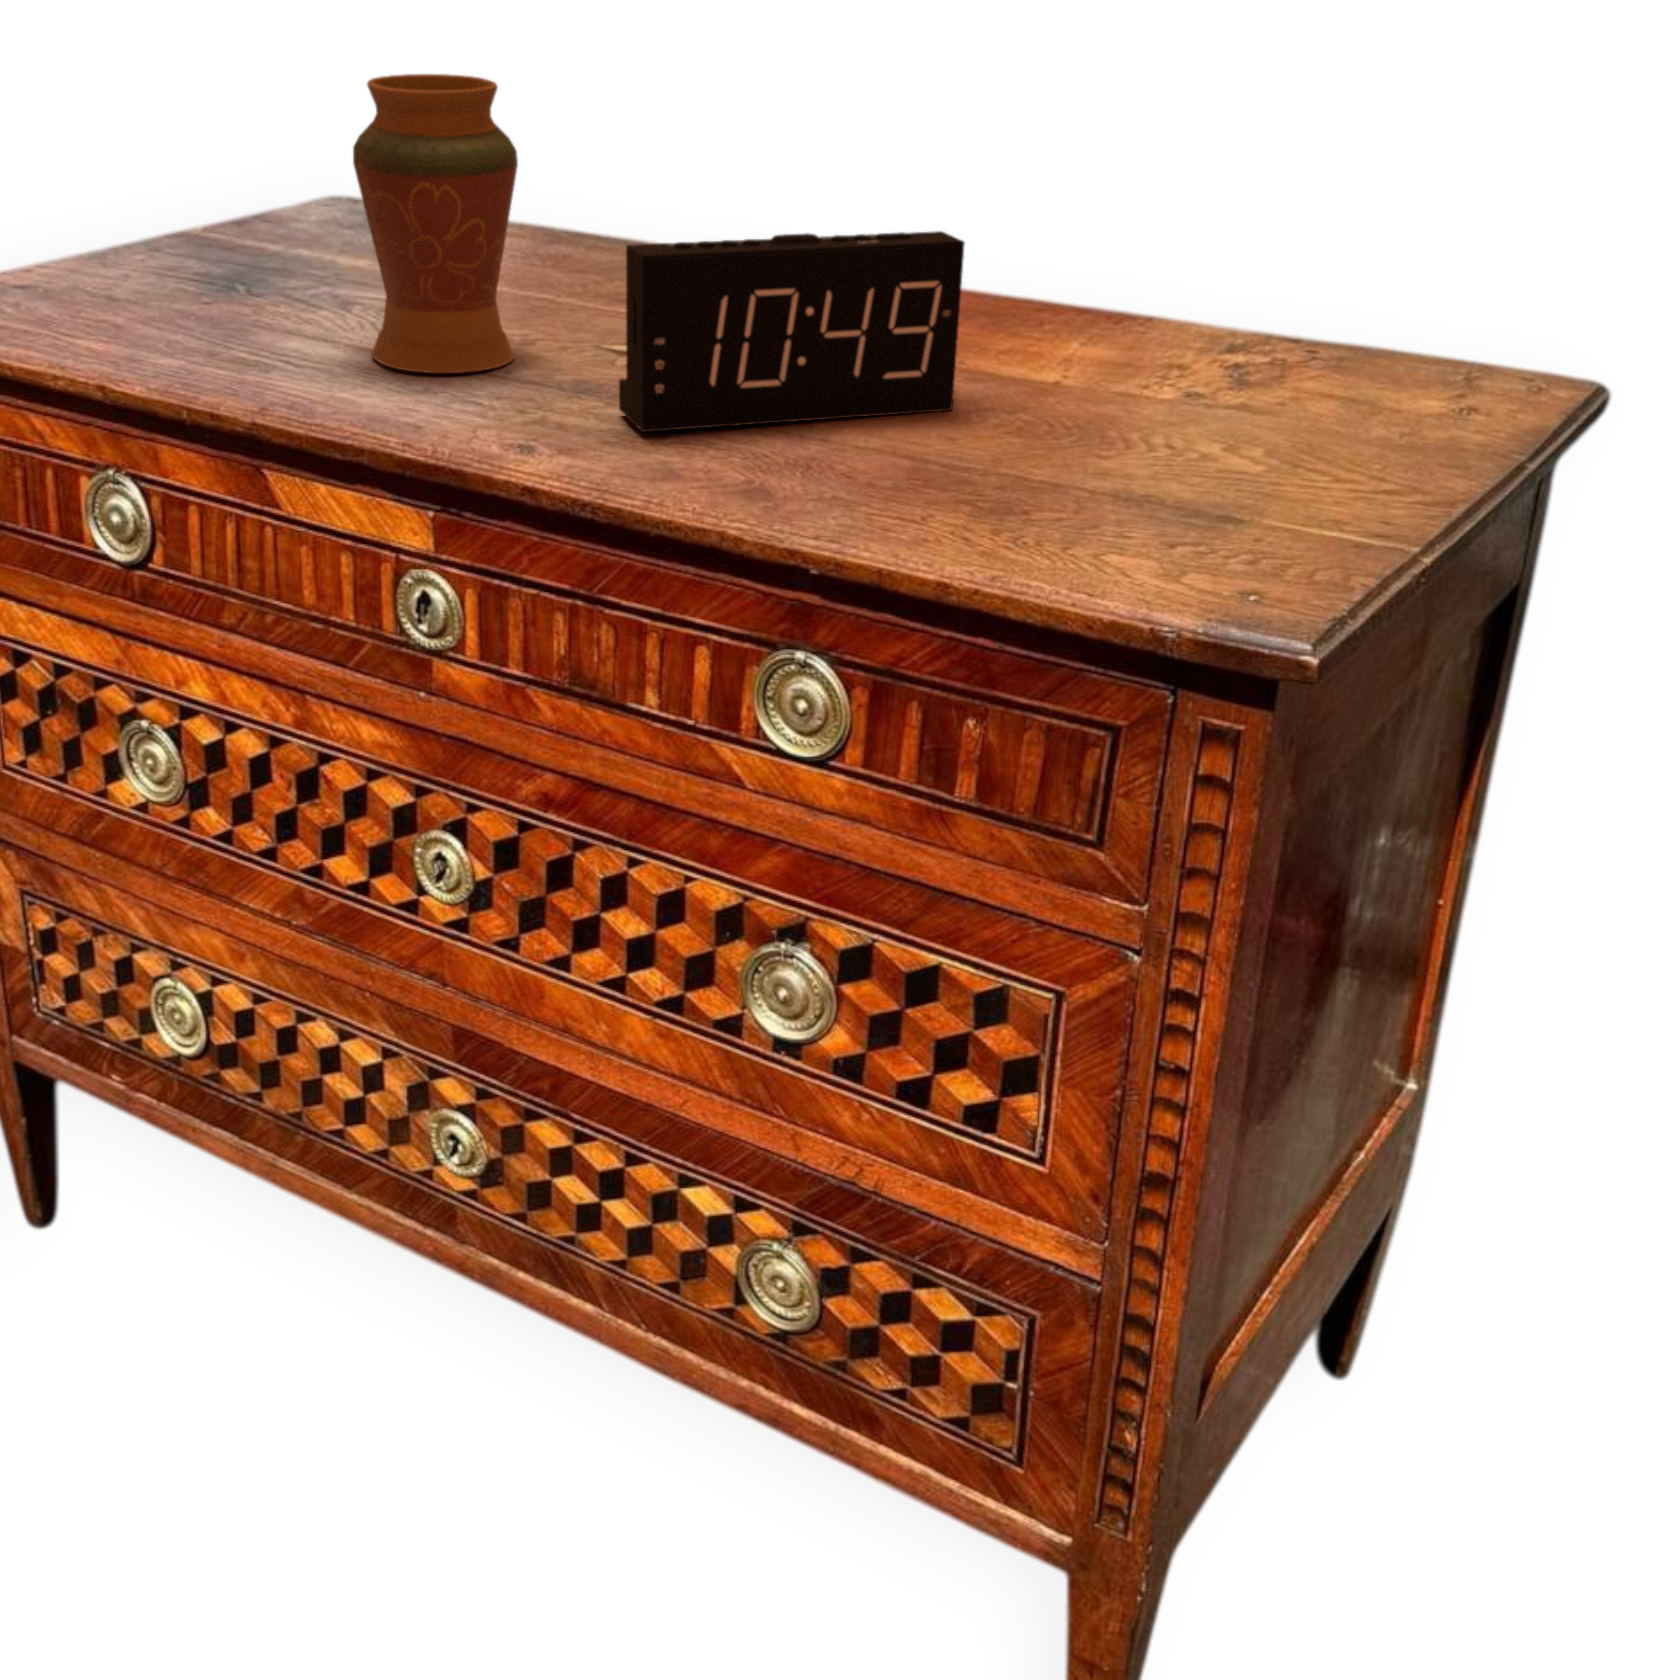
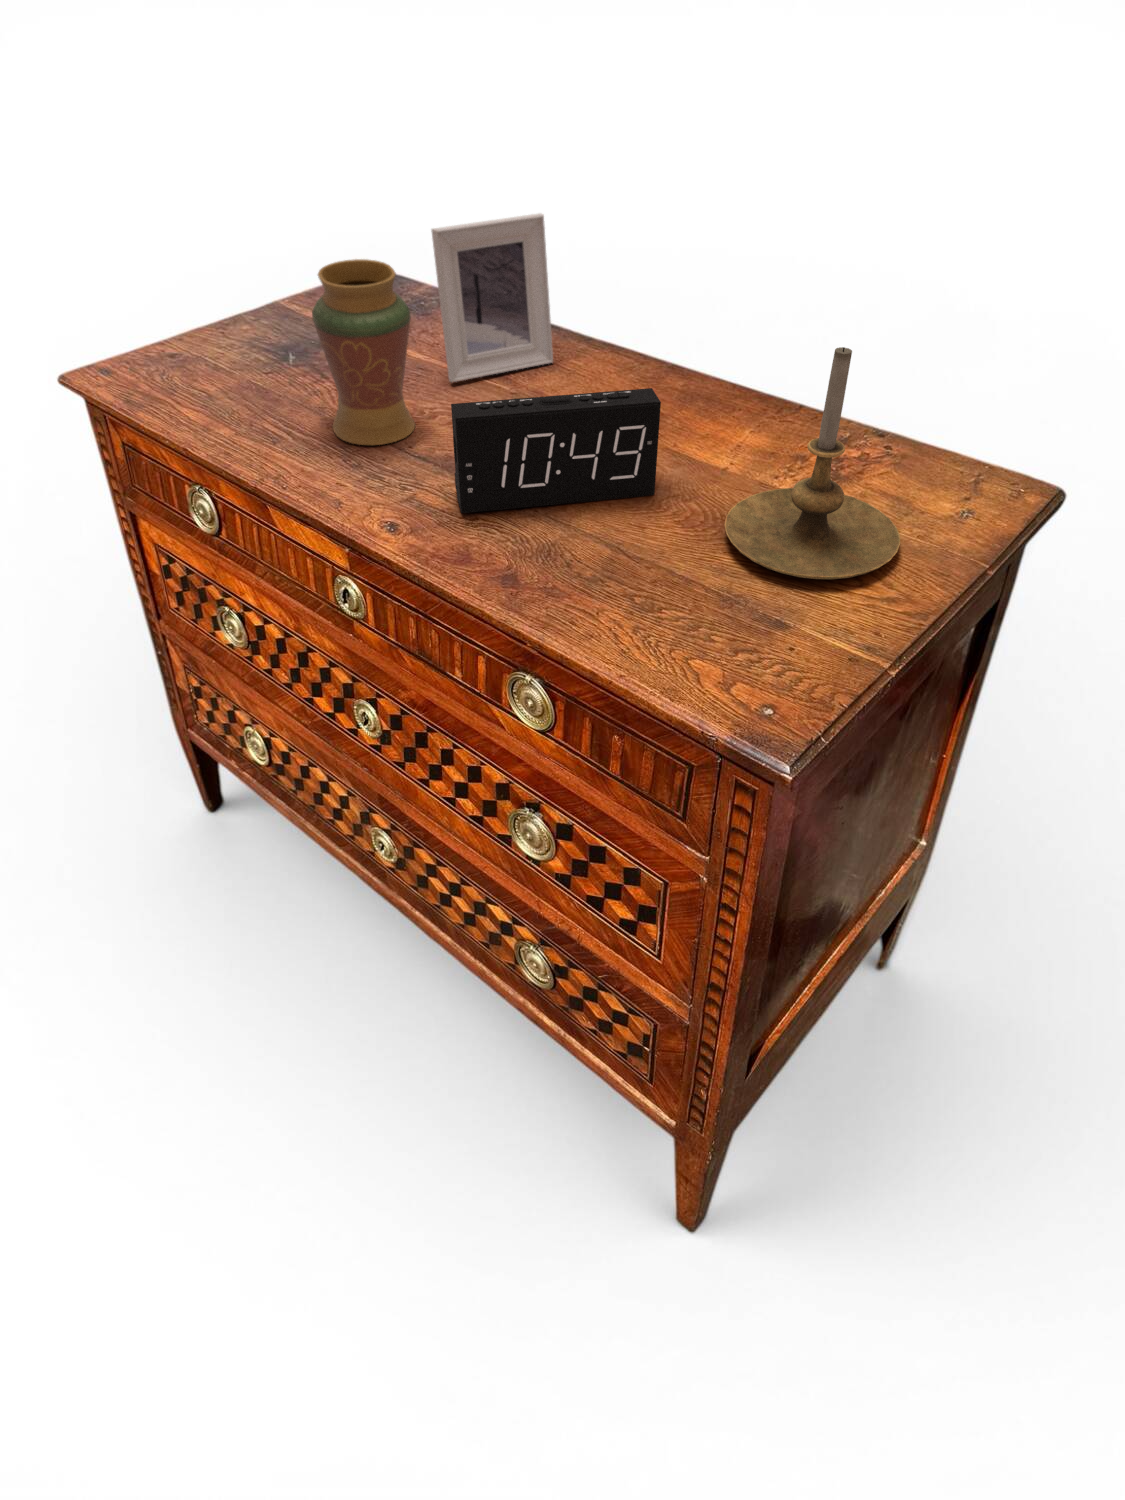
picture frame: none [526,41,716,309] -> present [431,213,553,382]
candle holder: none [1086,101,1376,474] -> present [724,347,900,579]

